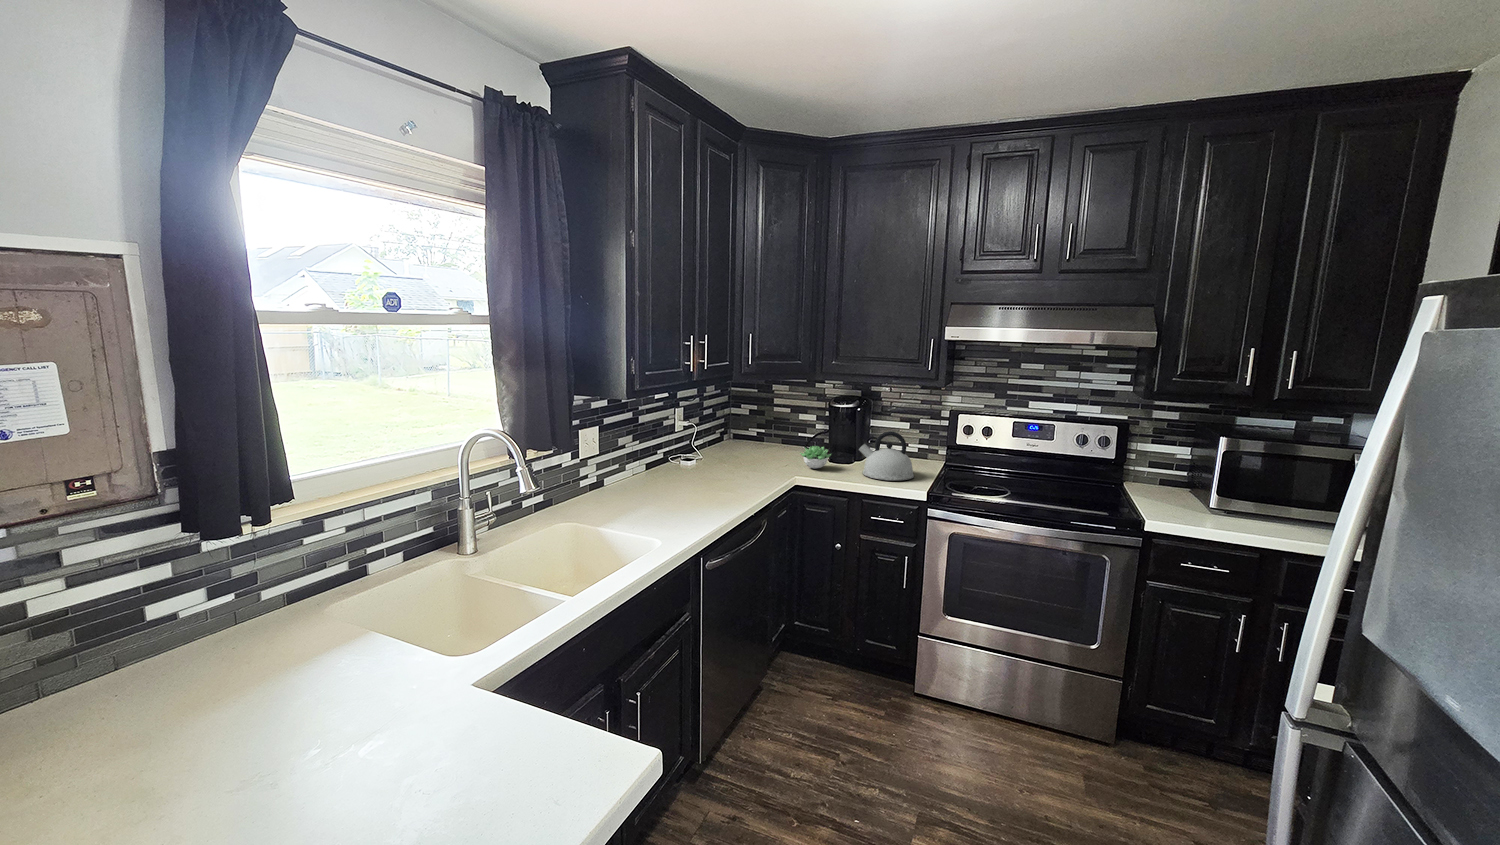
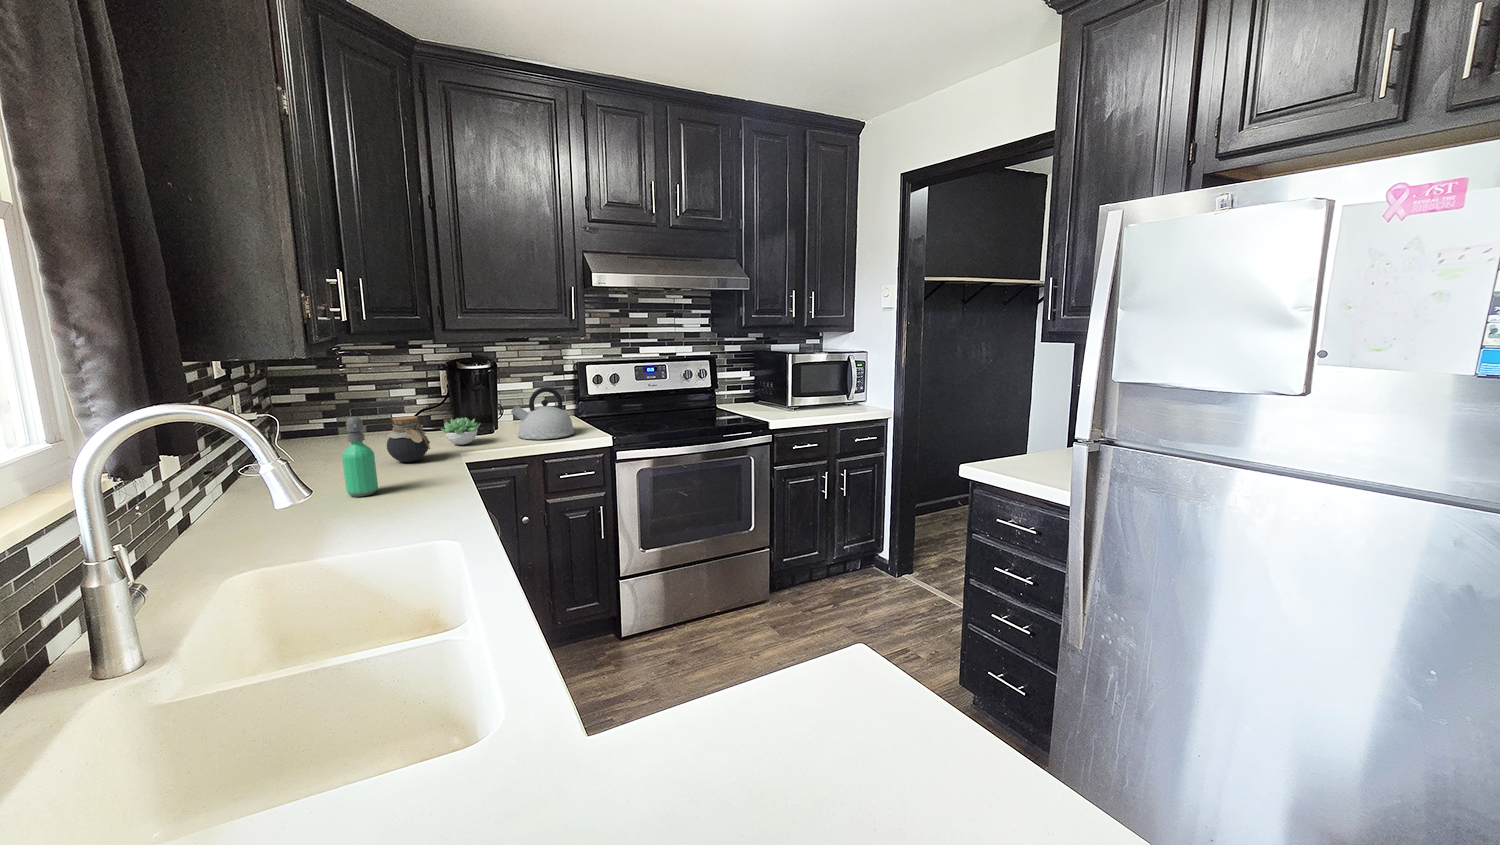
soap dispenser: none [687,436,706,493] -> present [342,417,378,497]
jar: none [747,439,776,474] -> present [387,416,430,462]

